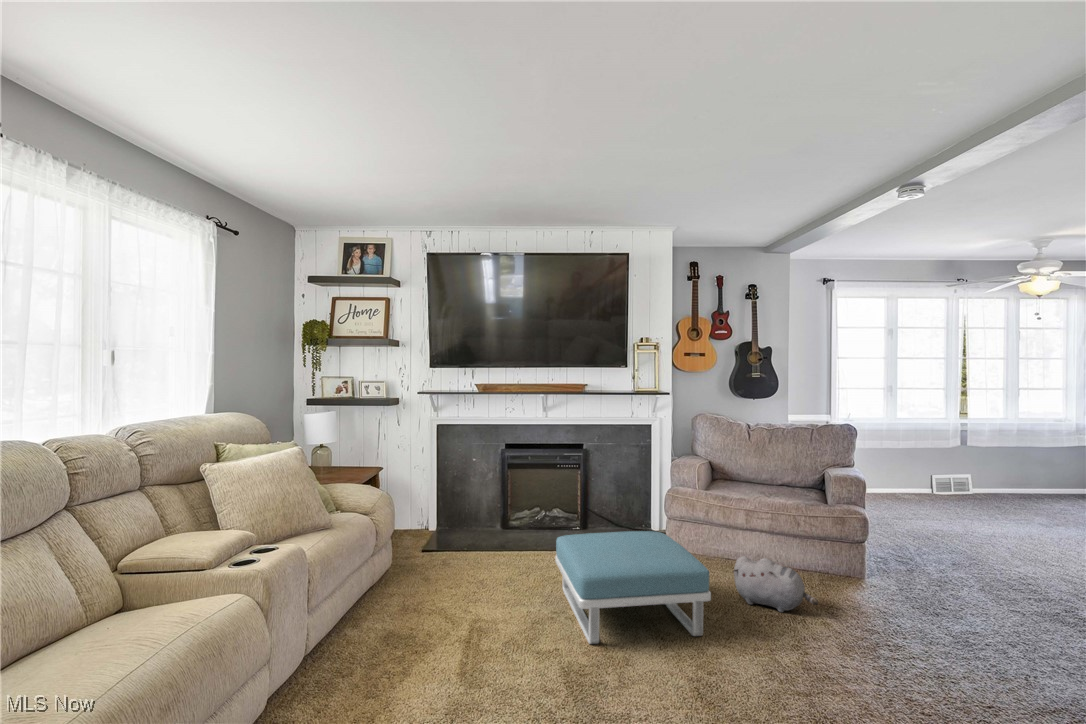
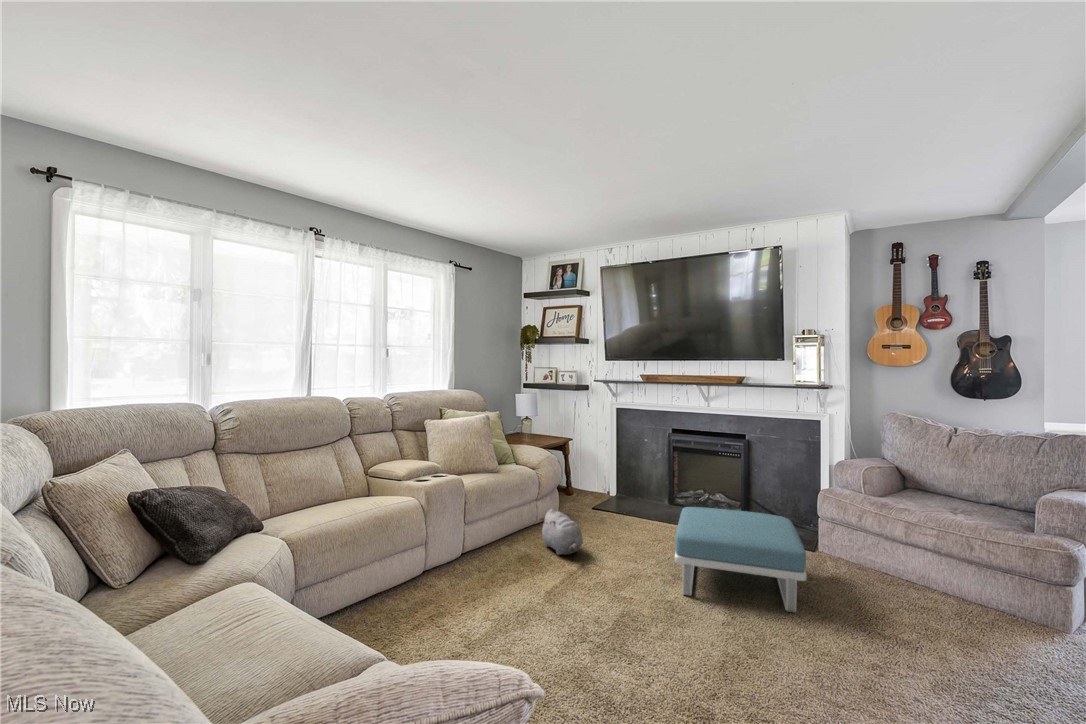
plush toy: present [733,556,818,612] -> present [541,509,583,555]

